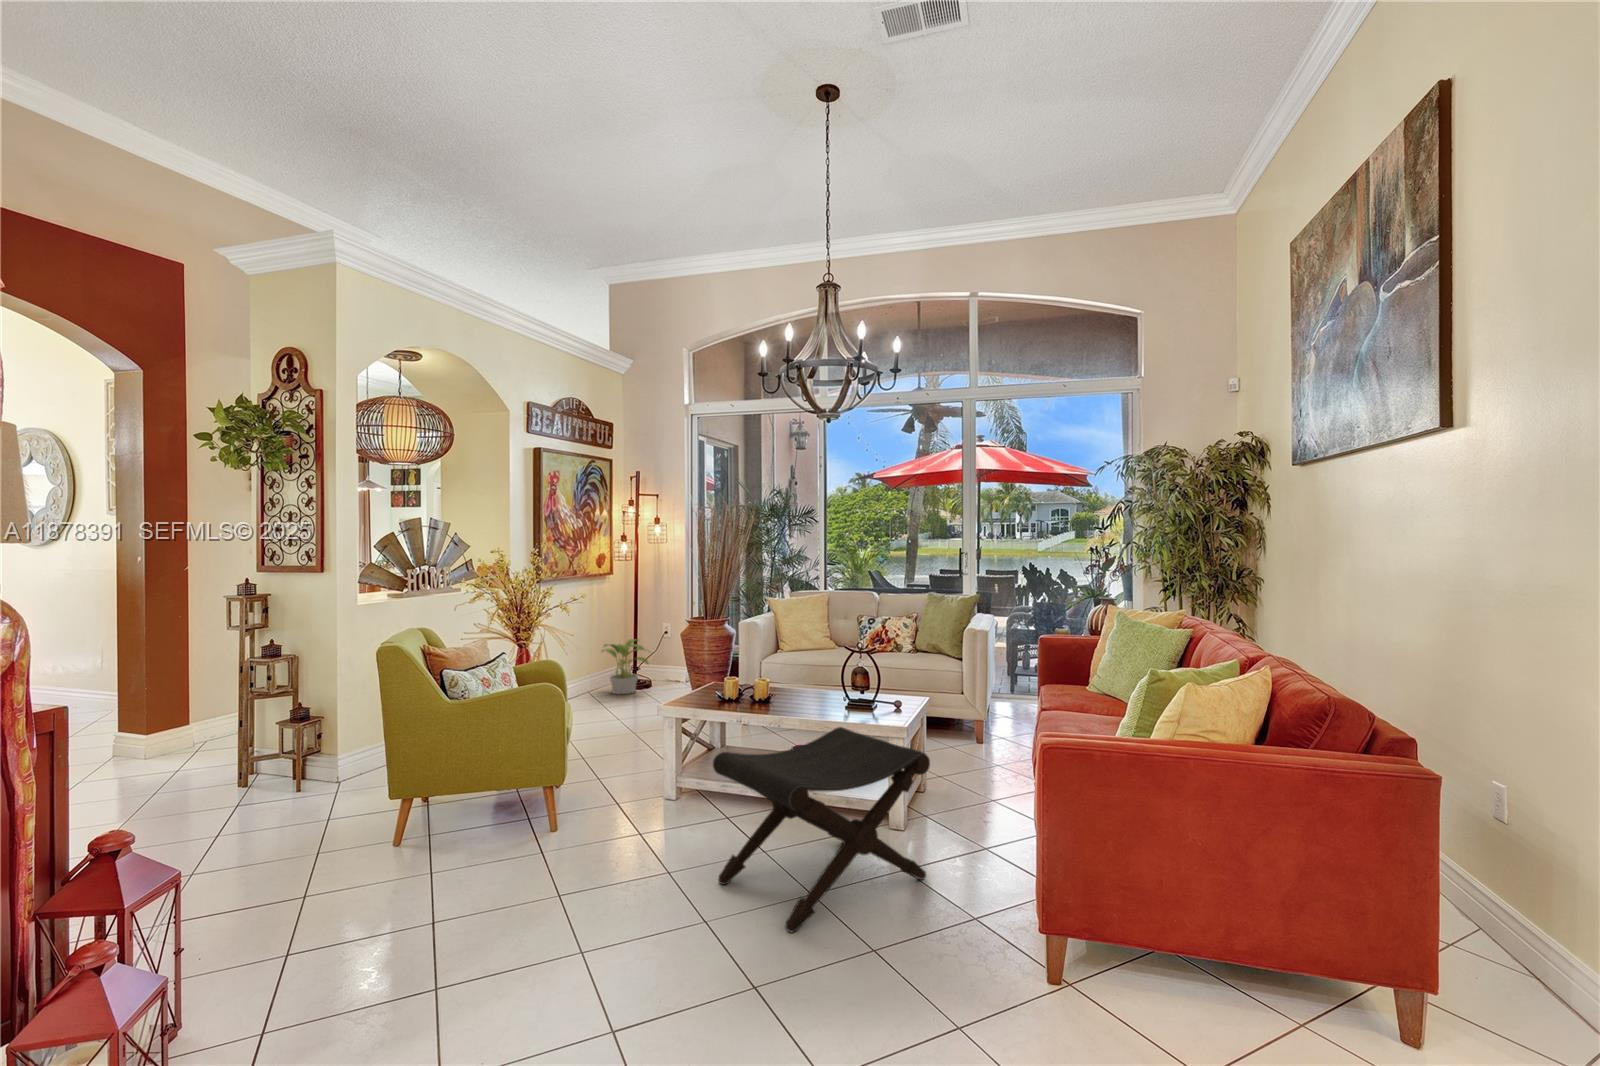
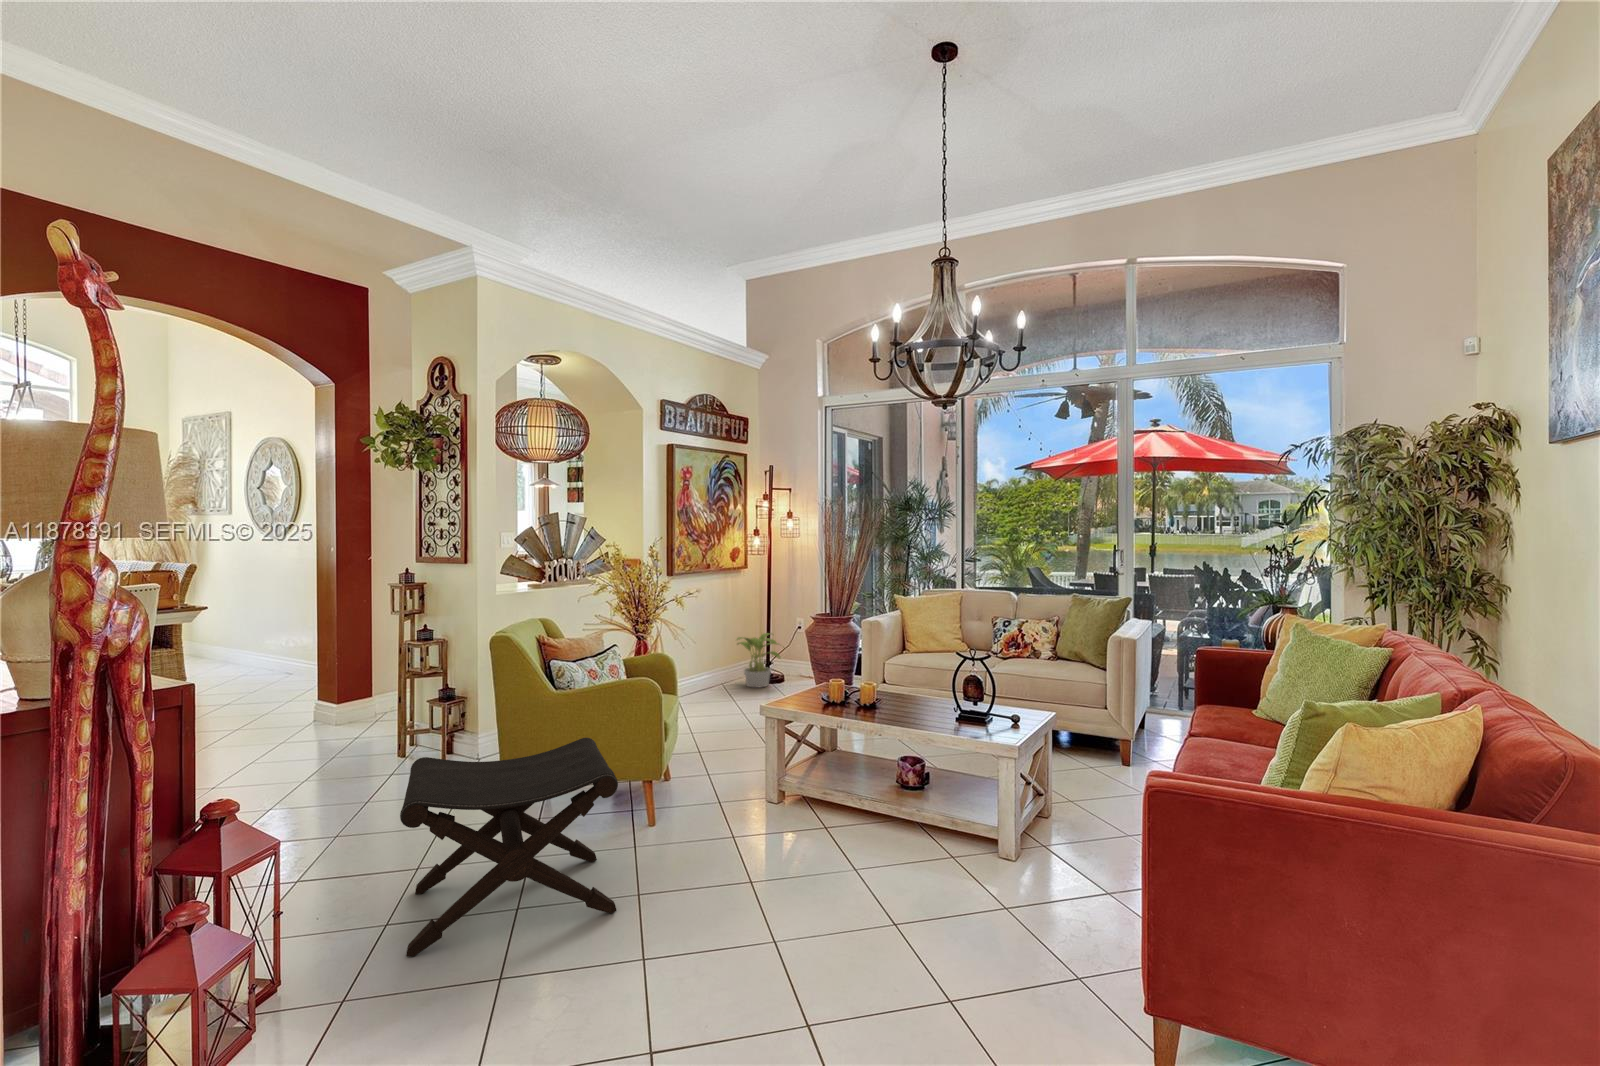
footstool: present [713,727,930,932] -> present [400,738,618,957]

